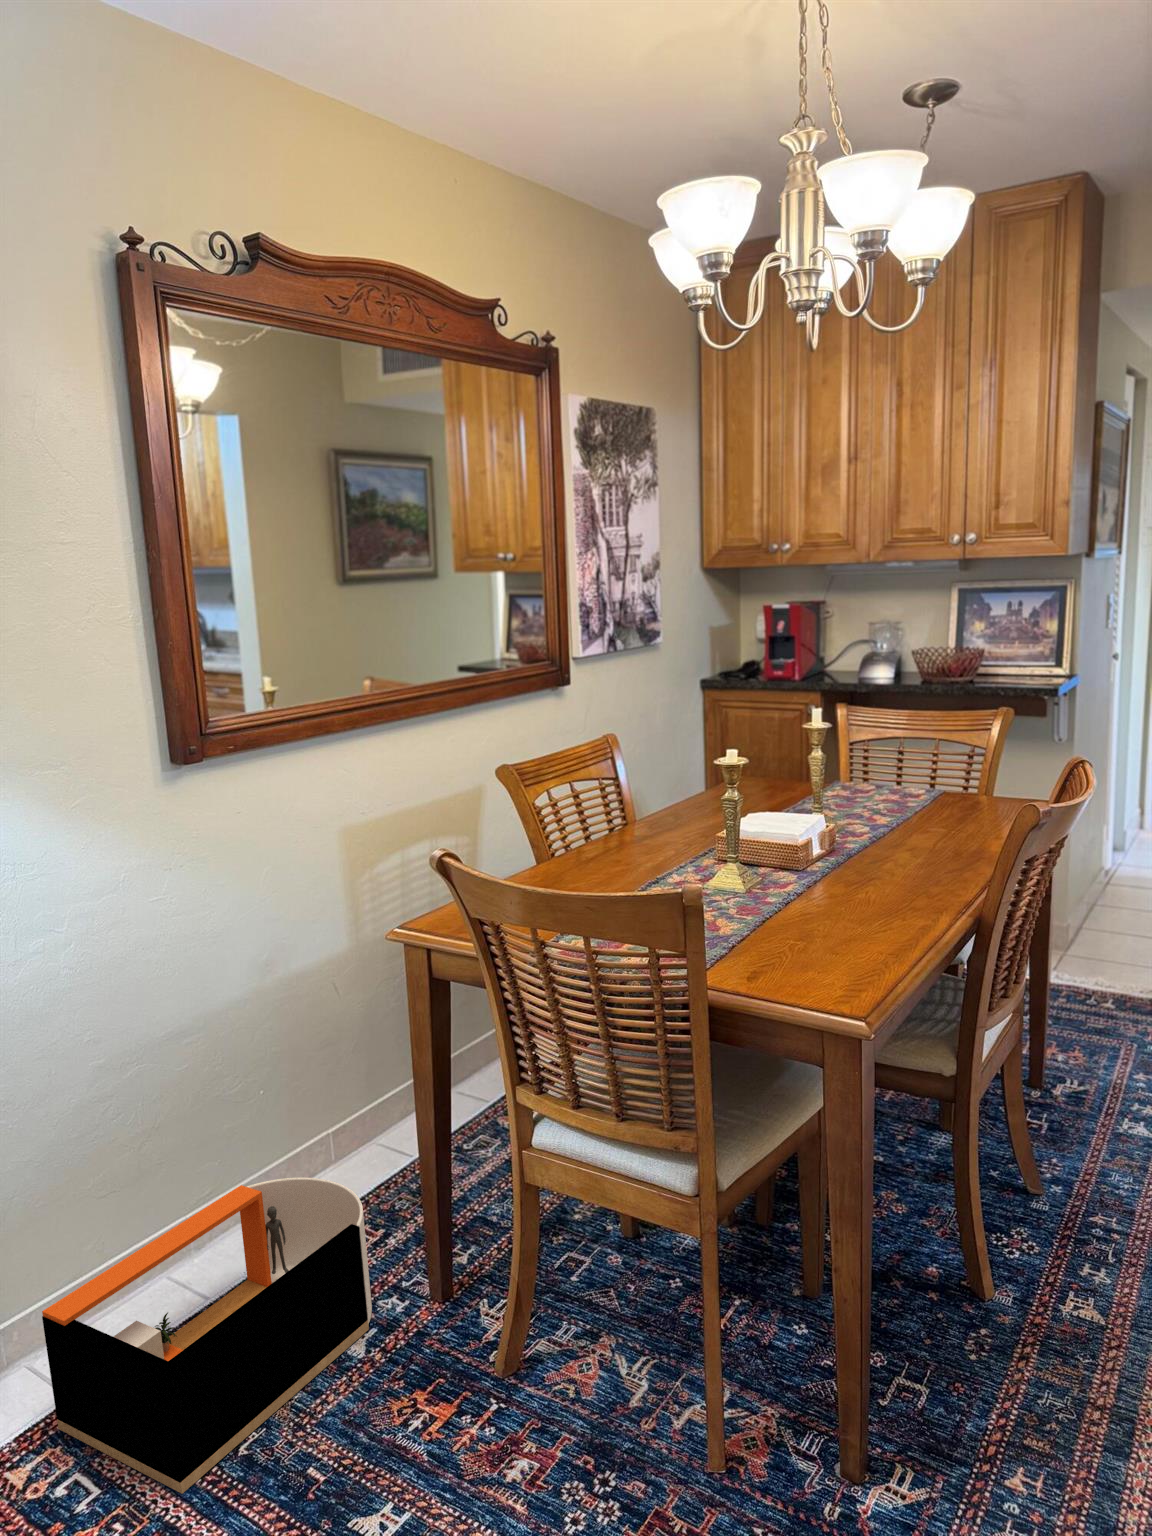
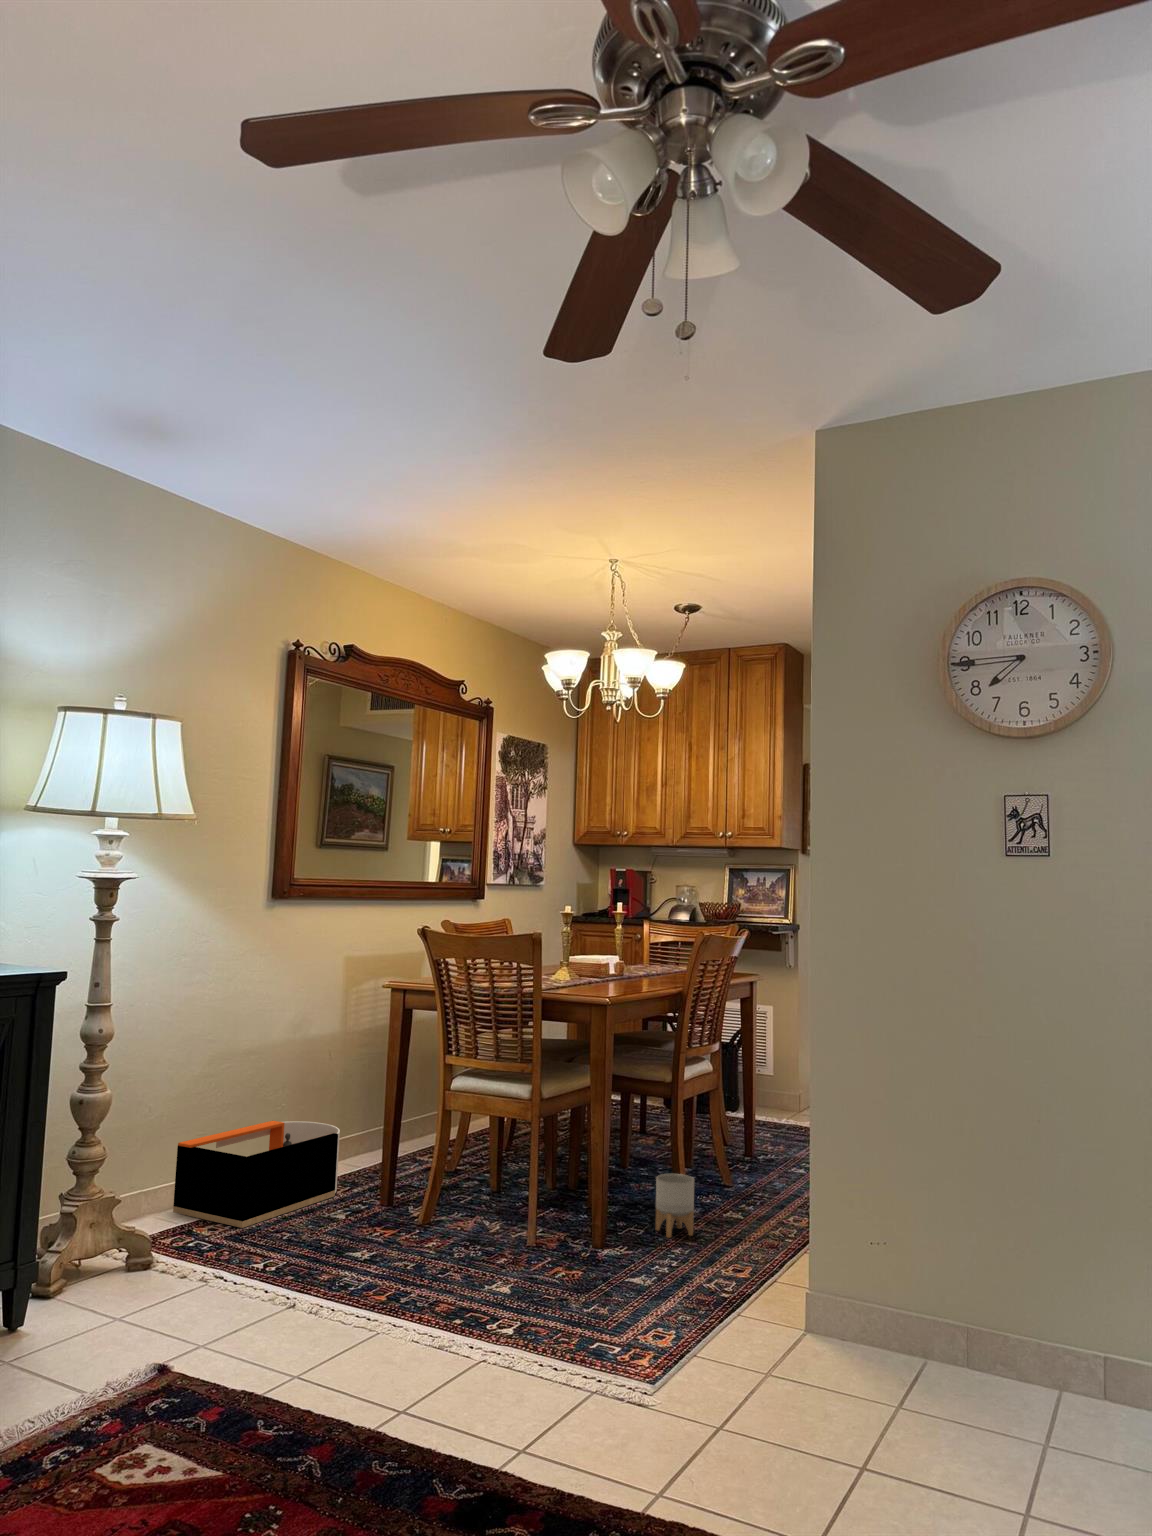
planter: none [1009,1311,1095,1459] -> present [655,1174,694,1238]

